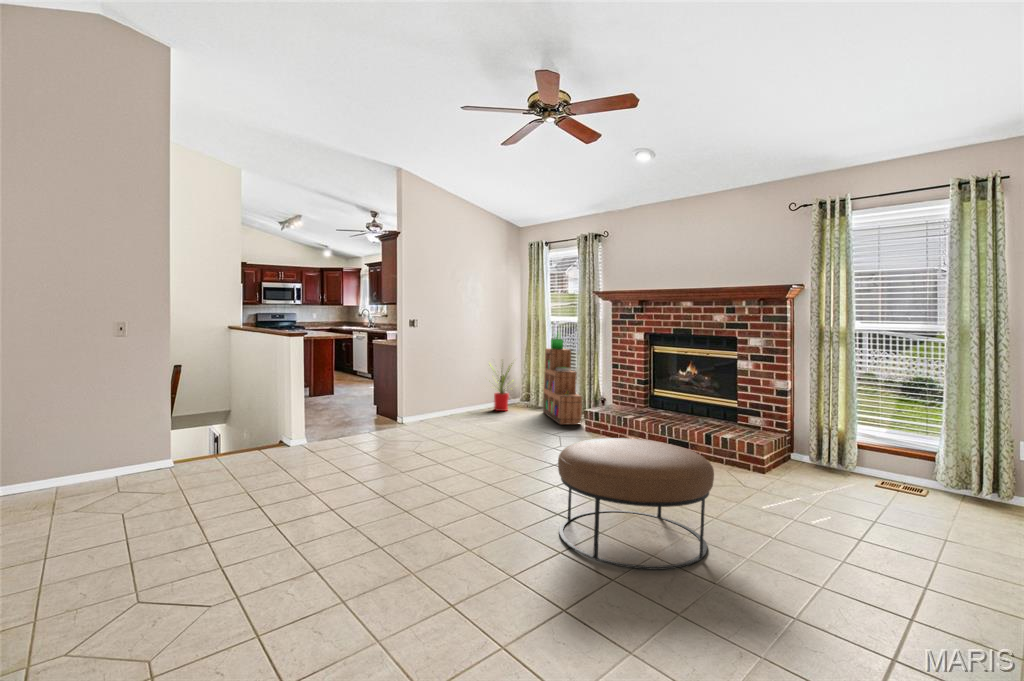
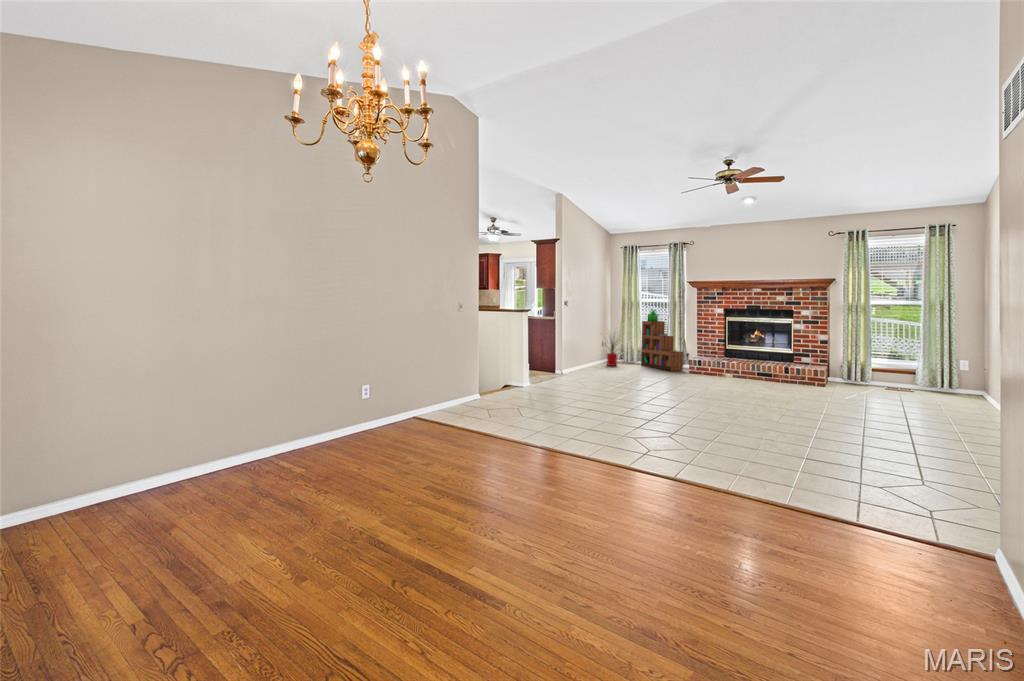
ottoman: present [558,438,714,570] -> none [782,365,872,420]

